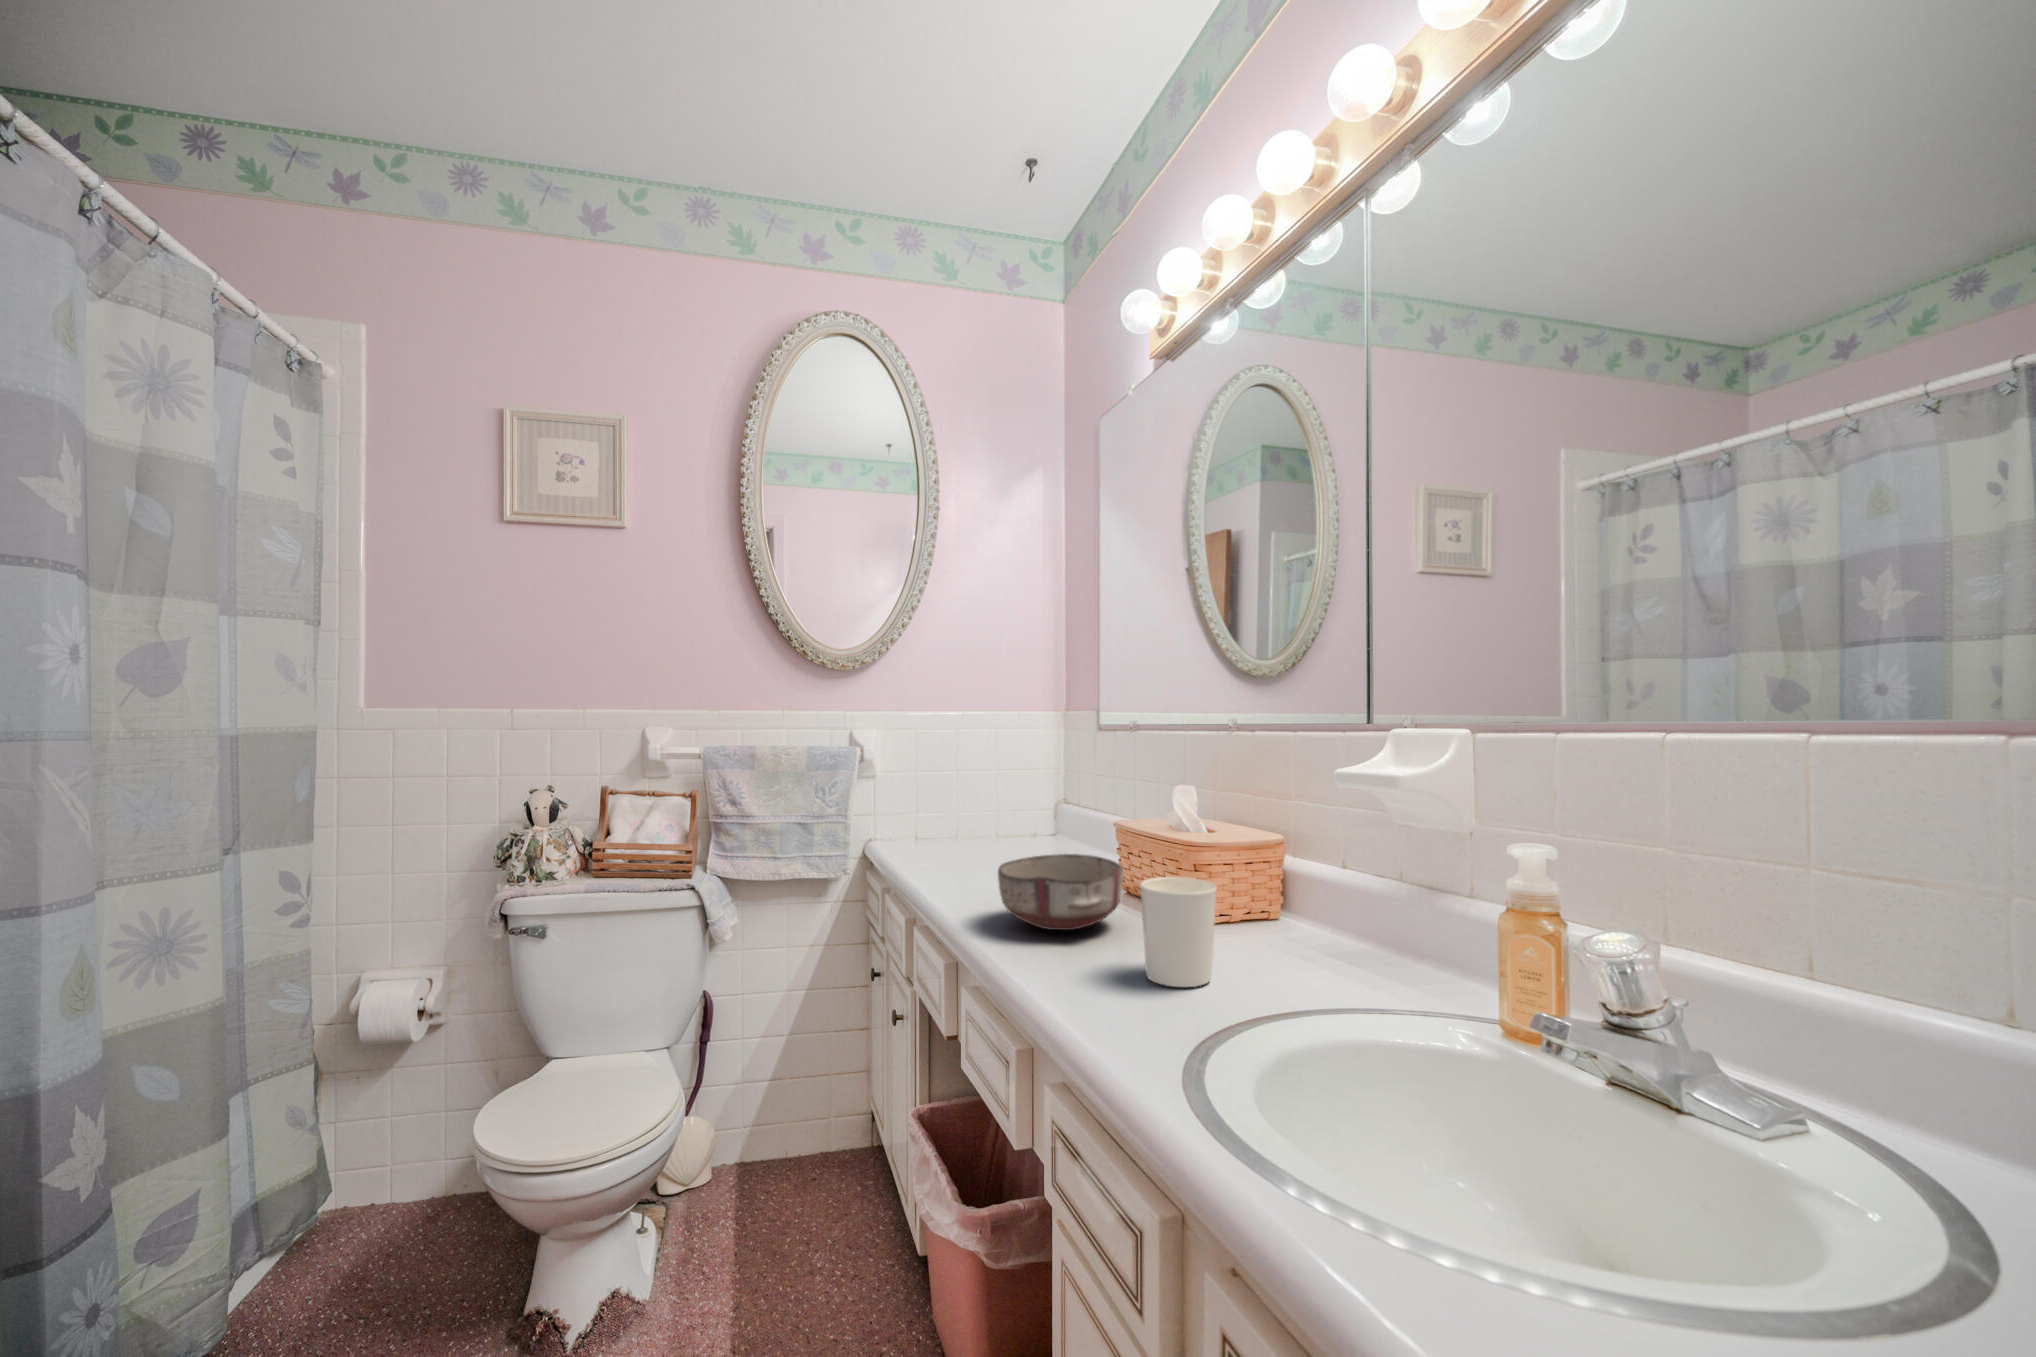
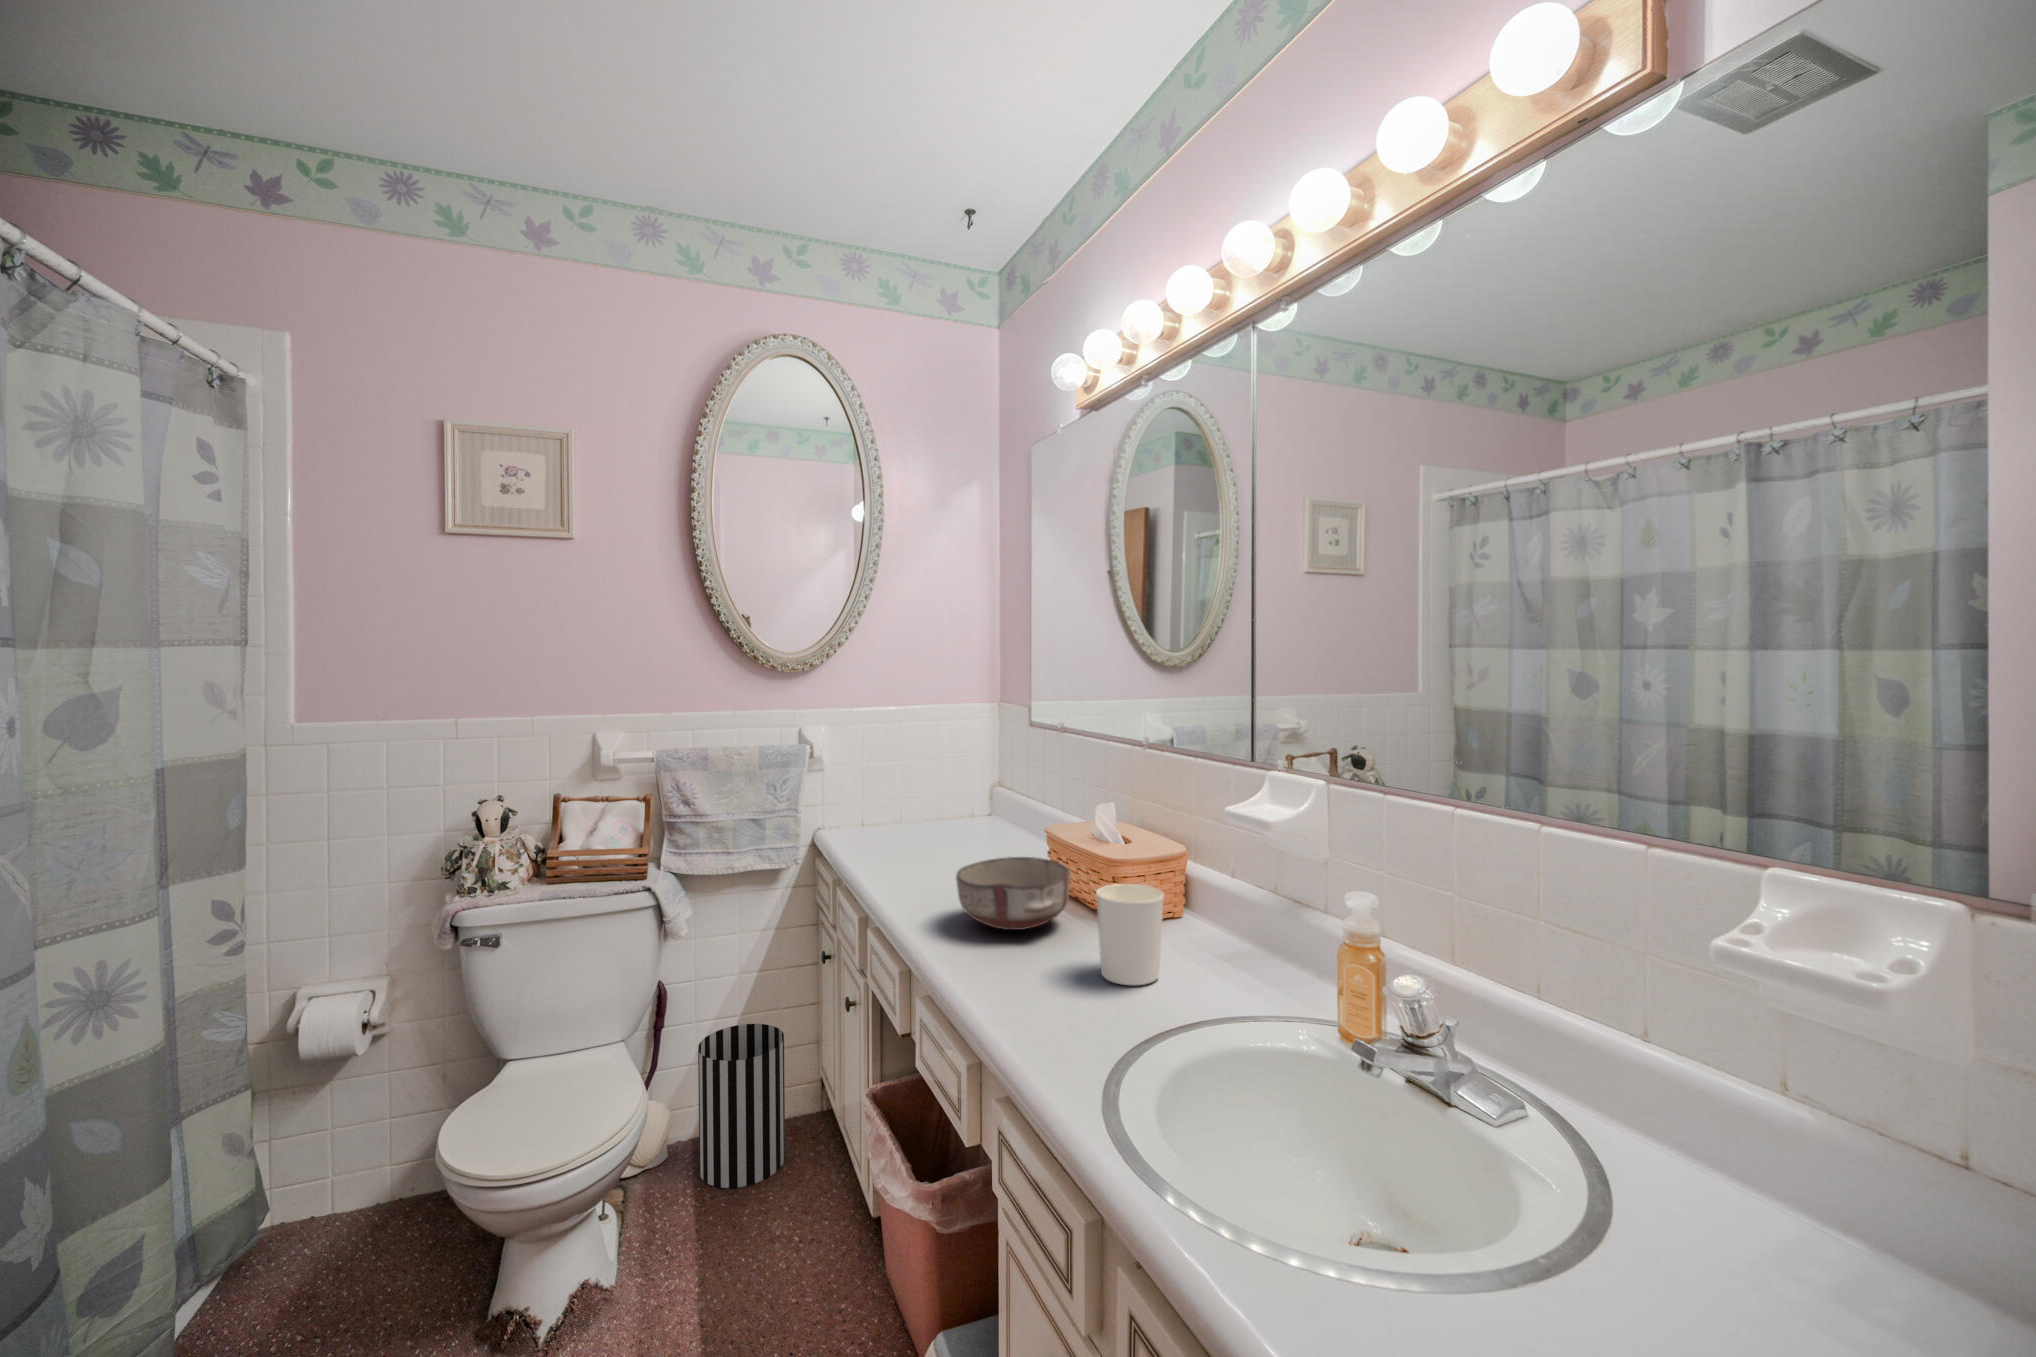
wastebasket: none [742,1038,832,1210] -> present [698,1024,785,1188]

